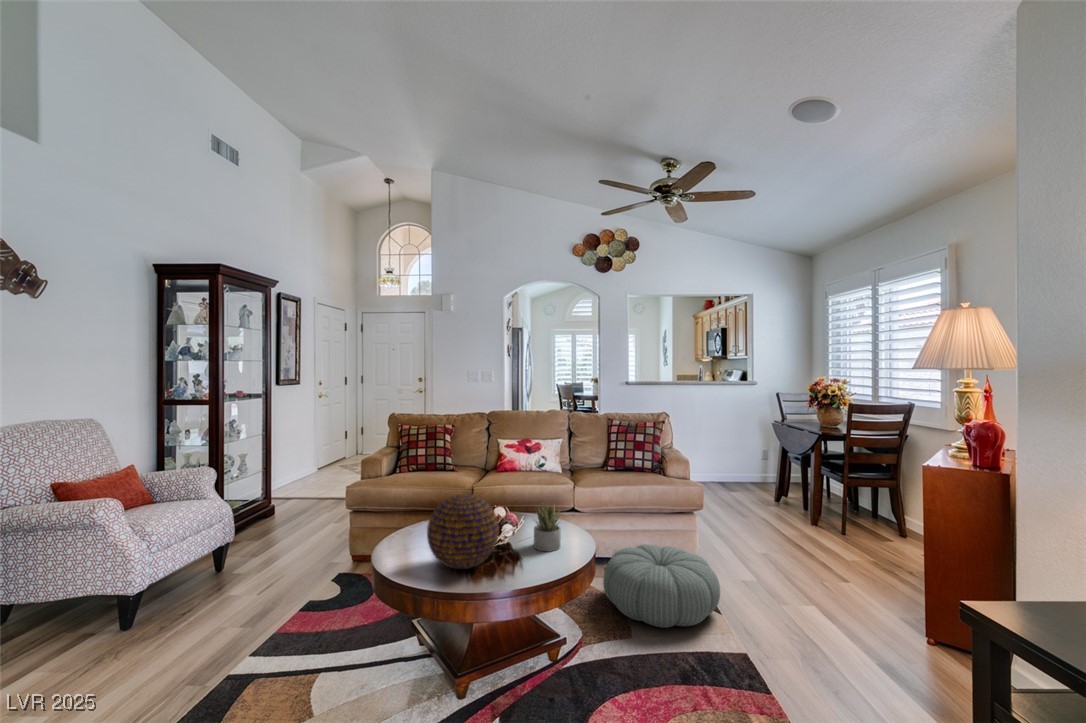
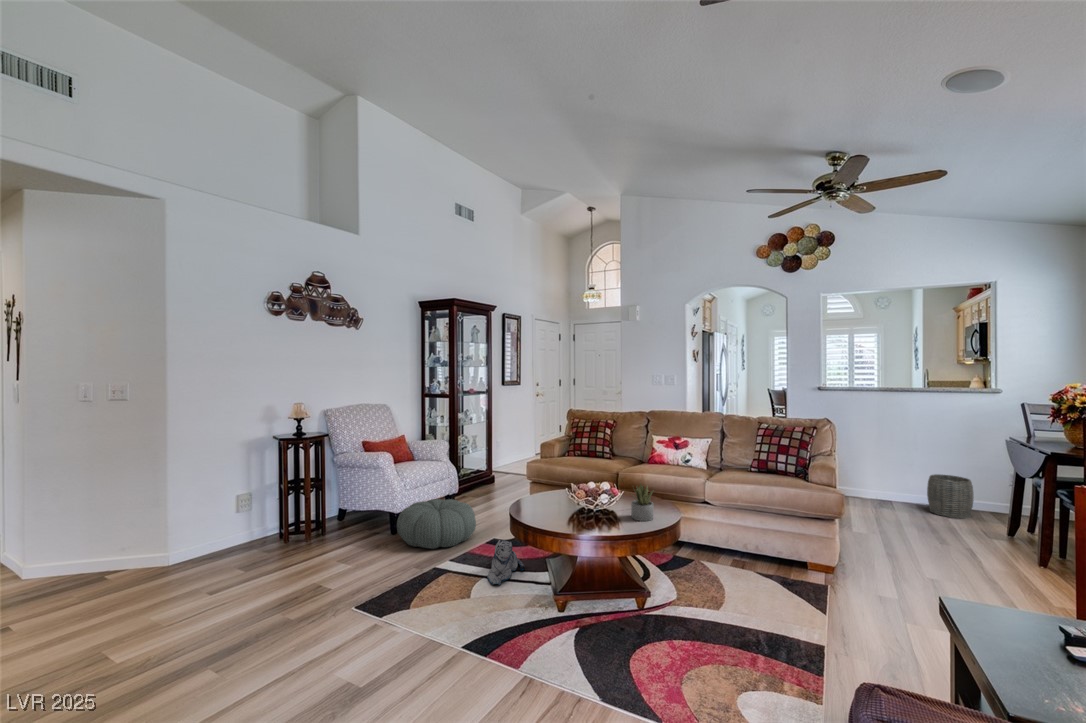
woven basket: none [718,455,751,492] -> present [927,474,974,518]
decorative orb: present [427,494,499,569] -> none [544,467,596,521]
pouf: present [603,544,720,628] -> present [397,499,476,549]
plush toy: none [325,608,378,683] -> present [487,540,525,585]

